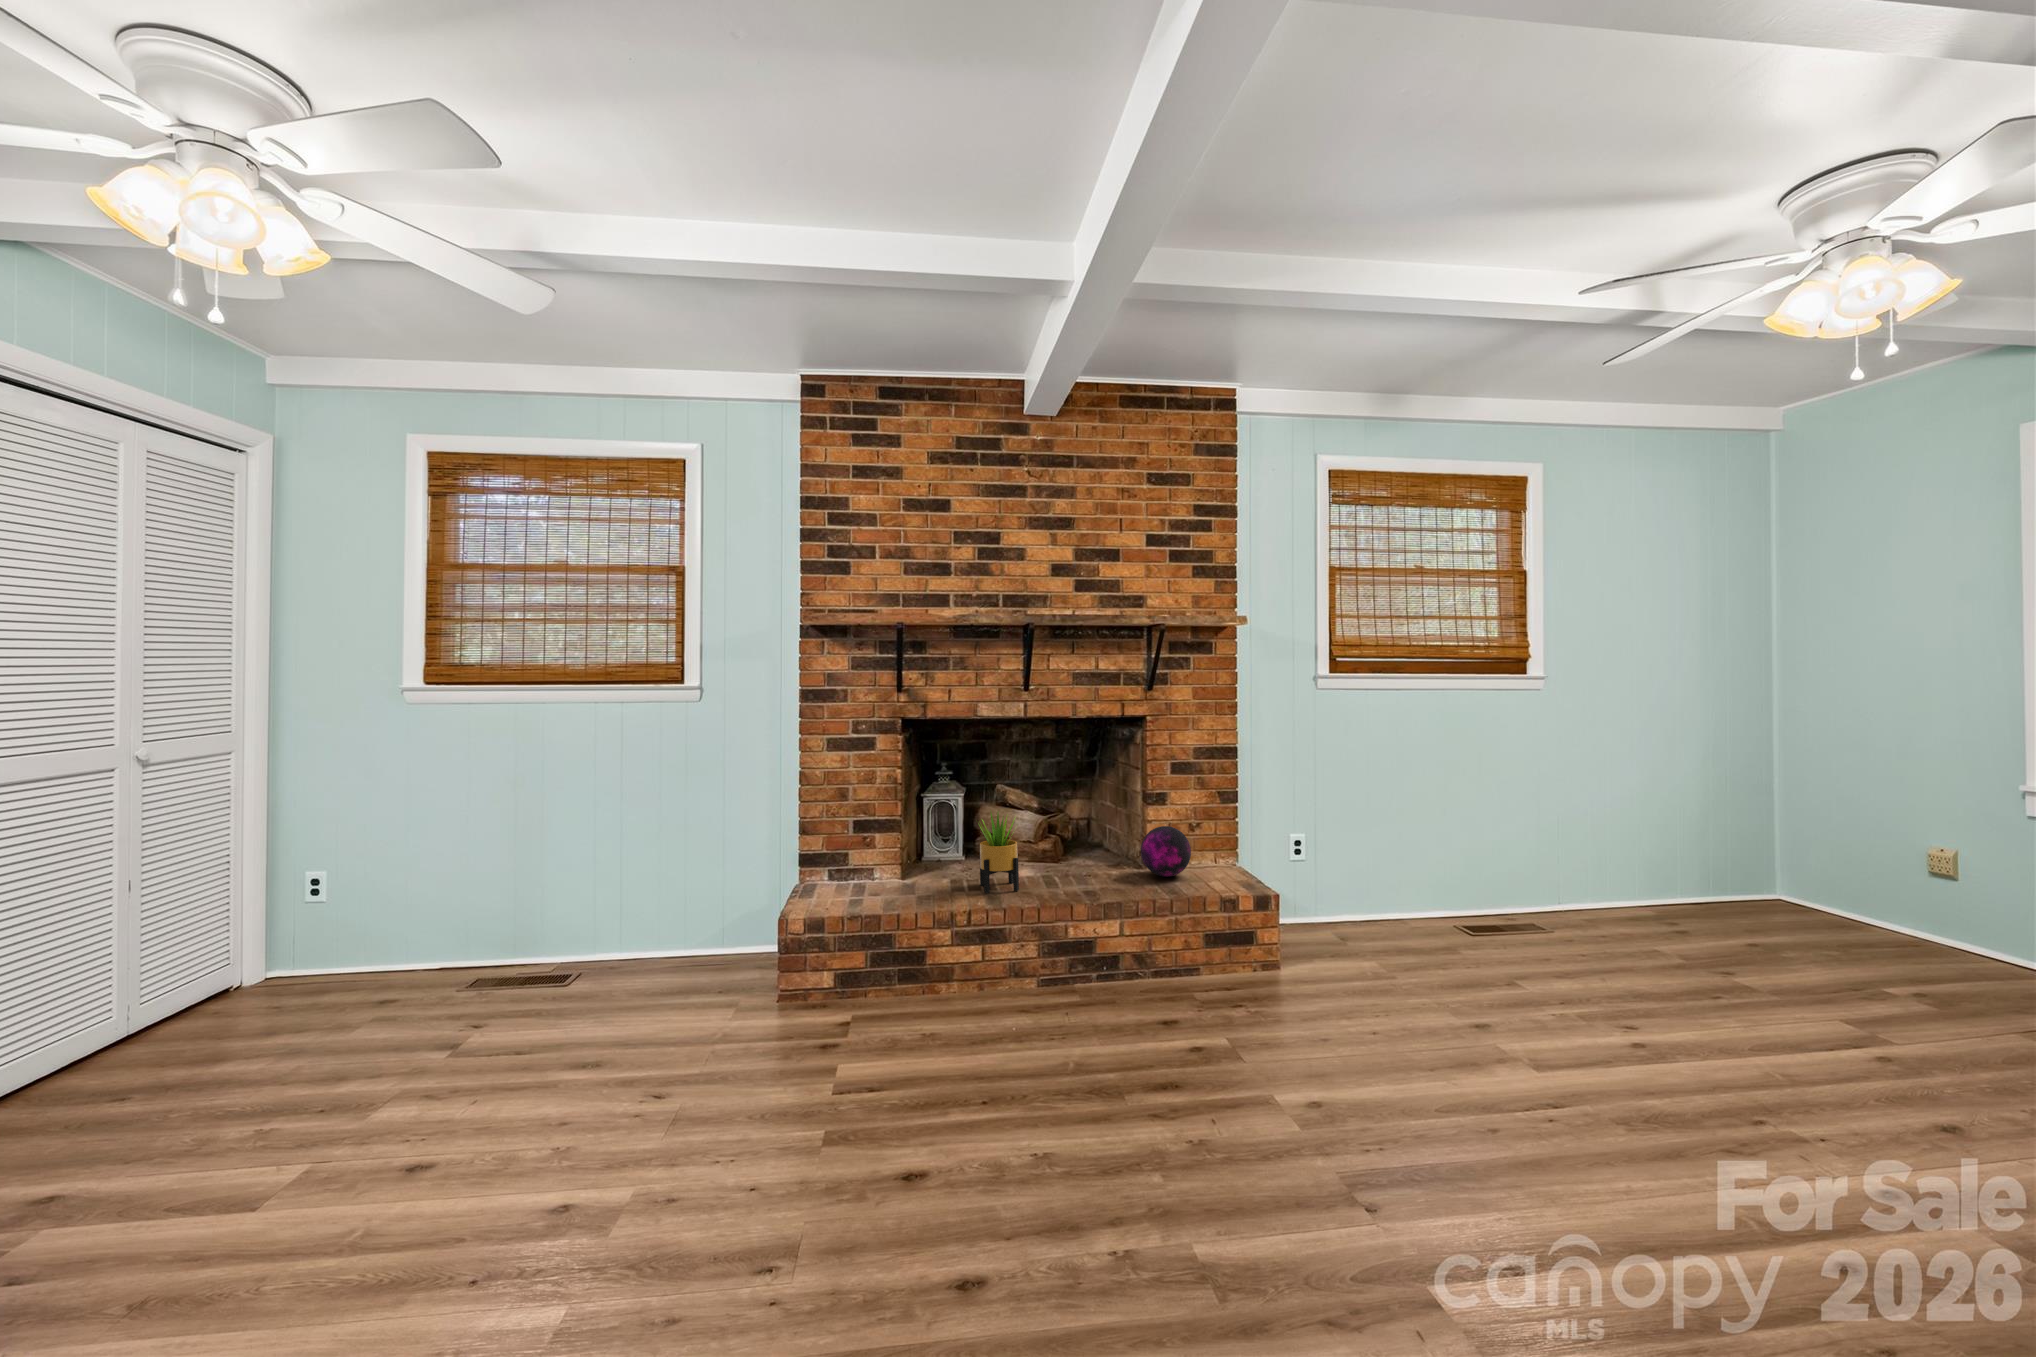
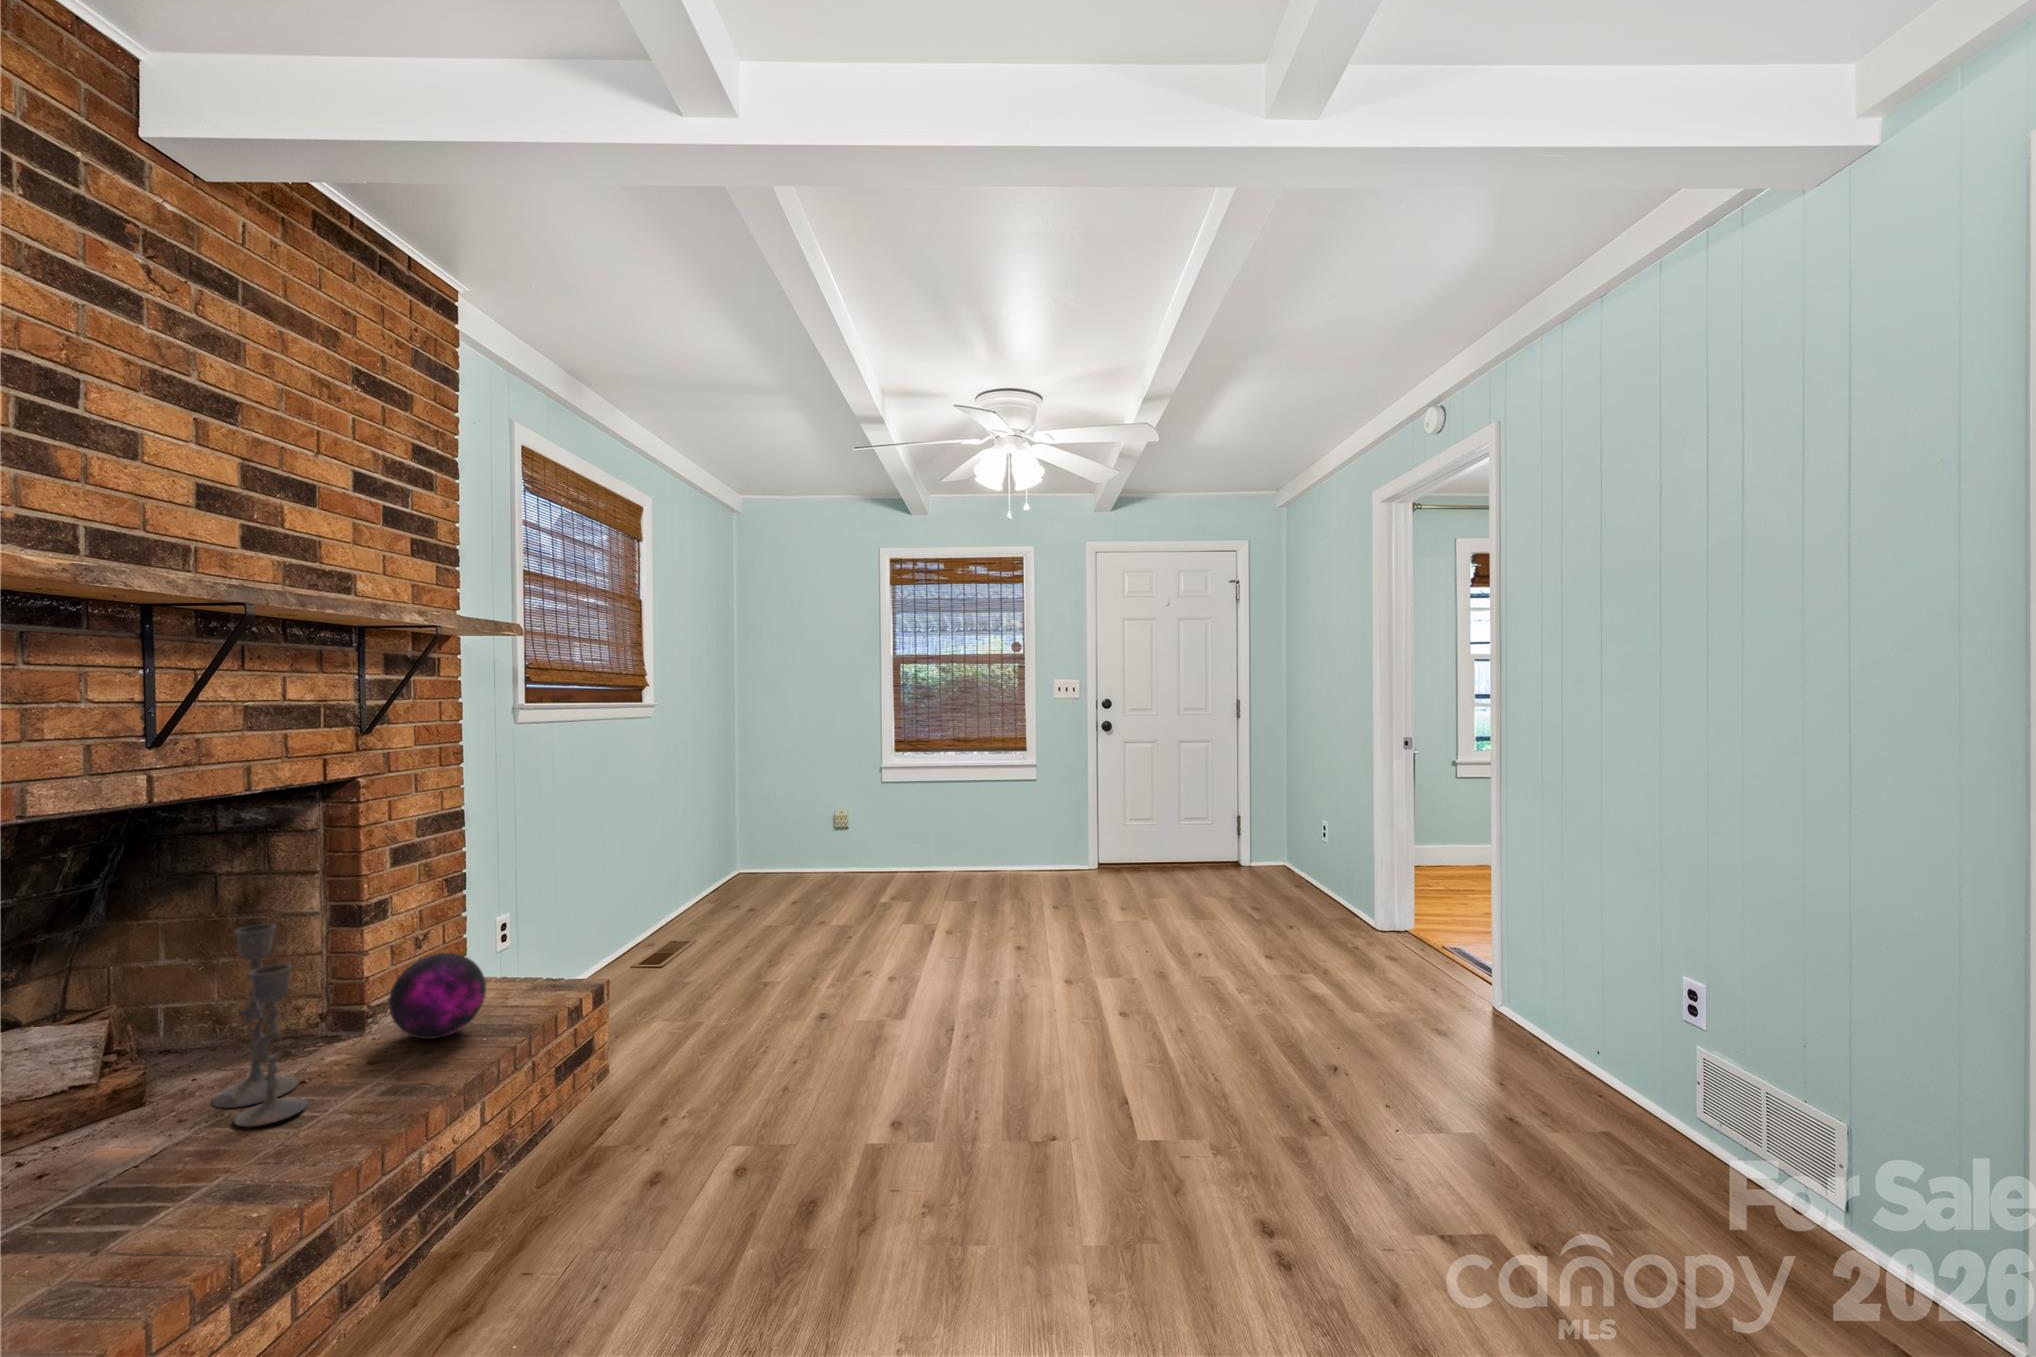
candlestick: none [1053,786,1098,881] -> present [212,924,307,1127]
potted plant: present [980,813,1019,893] -> none [72,1016,219,1226]

